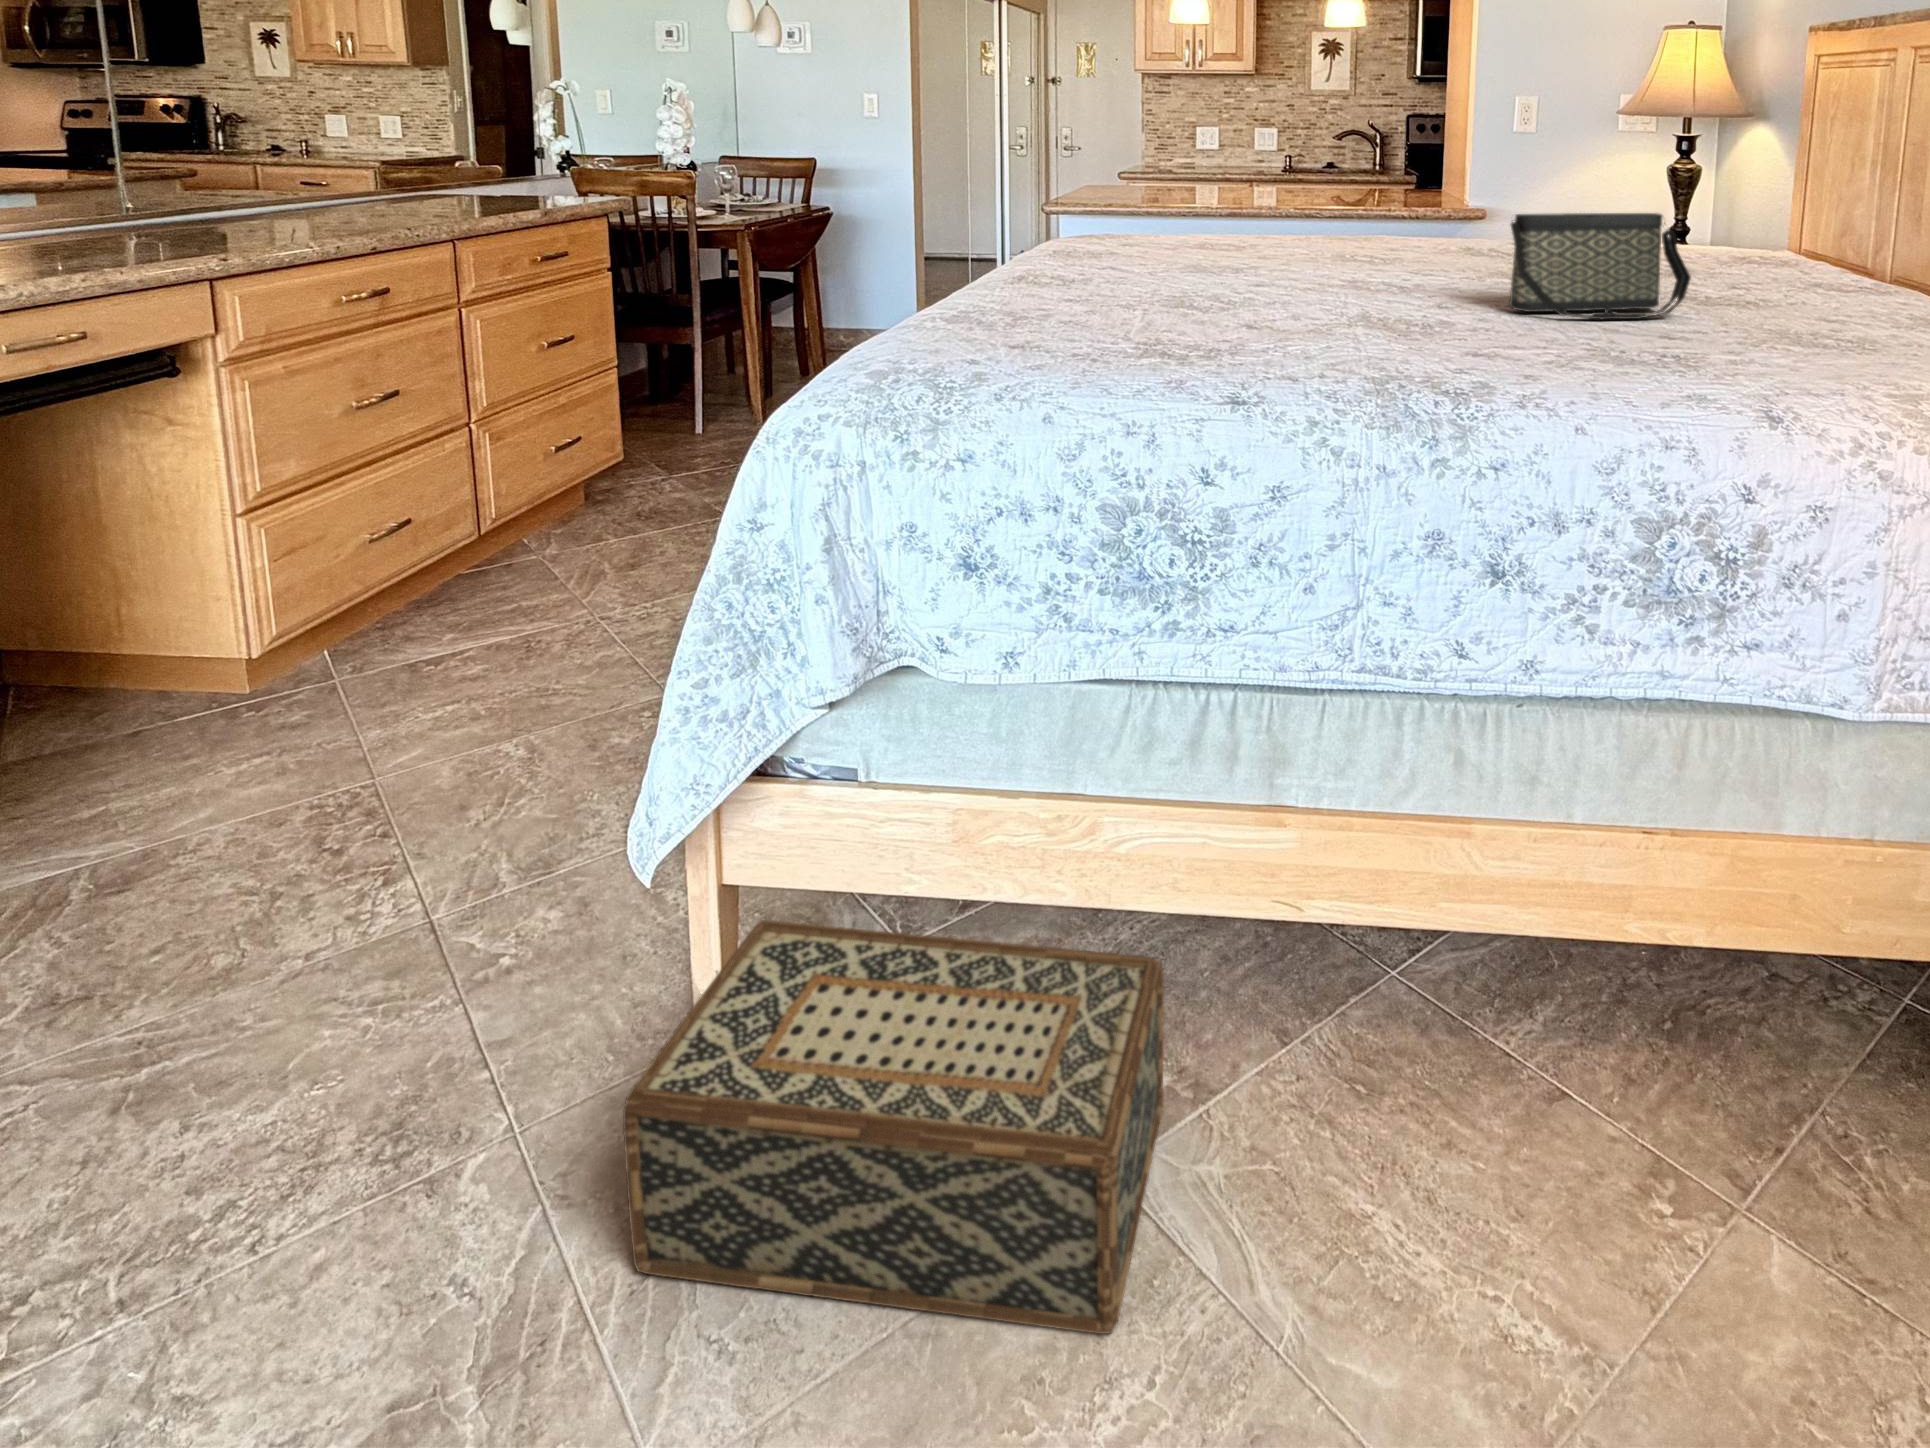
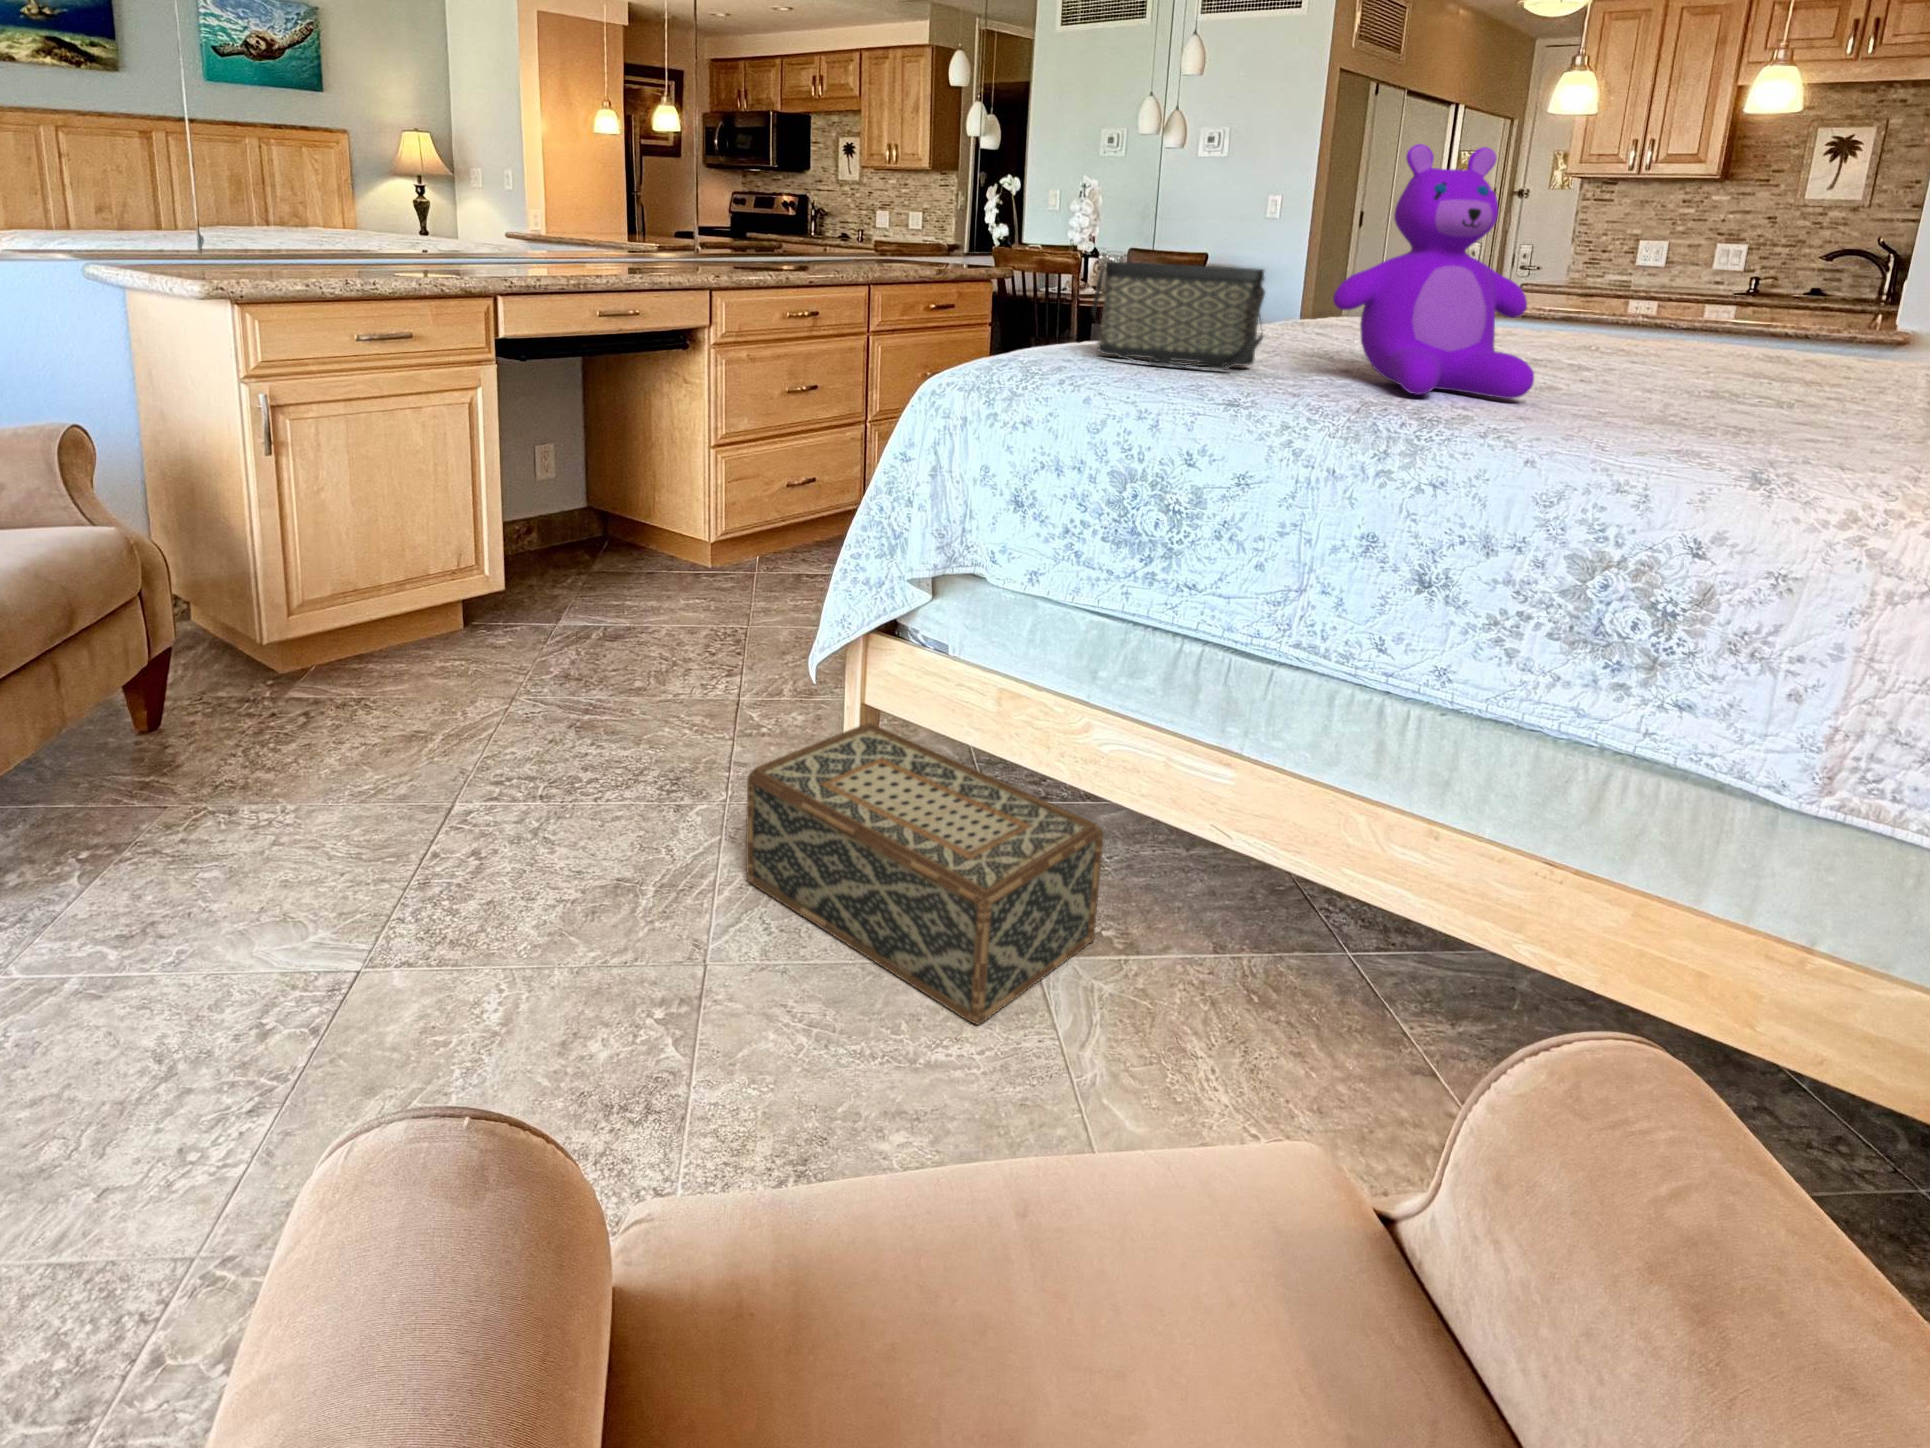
teddy bear: none [1278,87,1487,357] -> present [1333,144,1534,399]
handbag: present [1510,213,1691,320] -> present [1091,261,1265,370]

